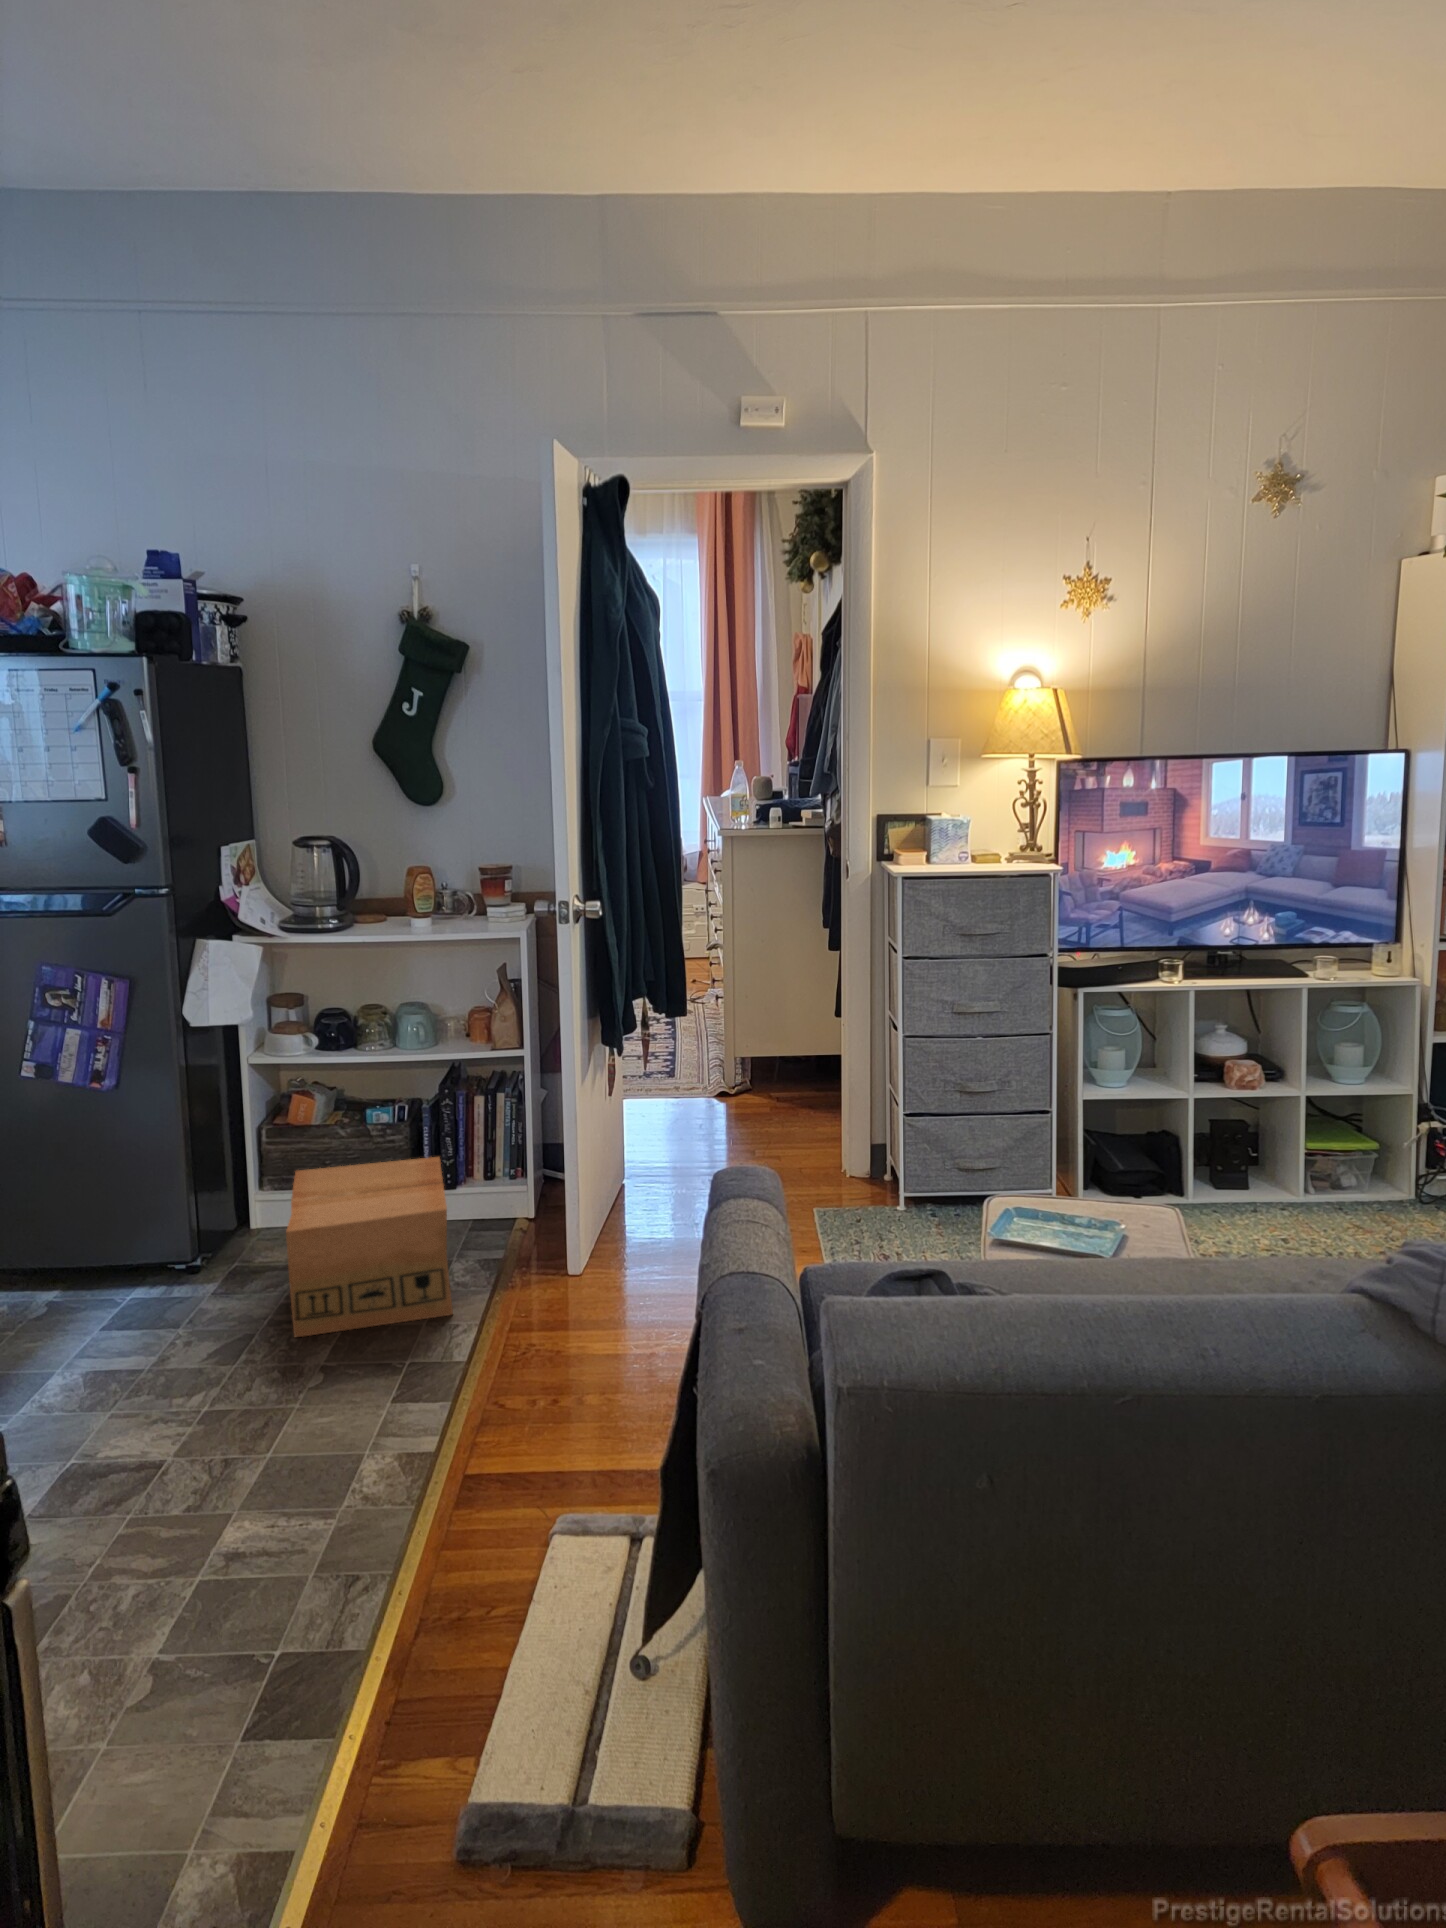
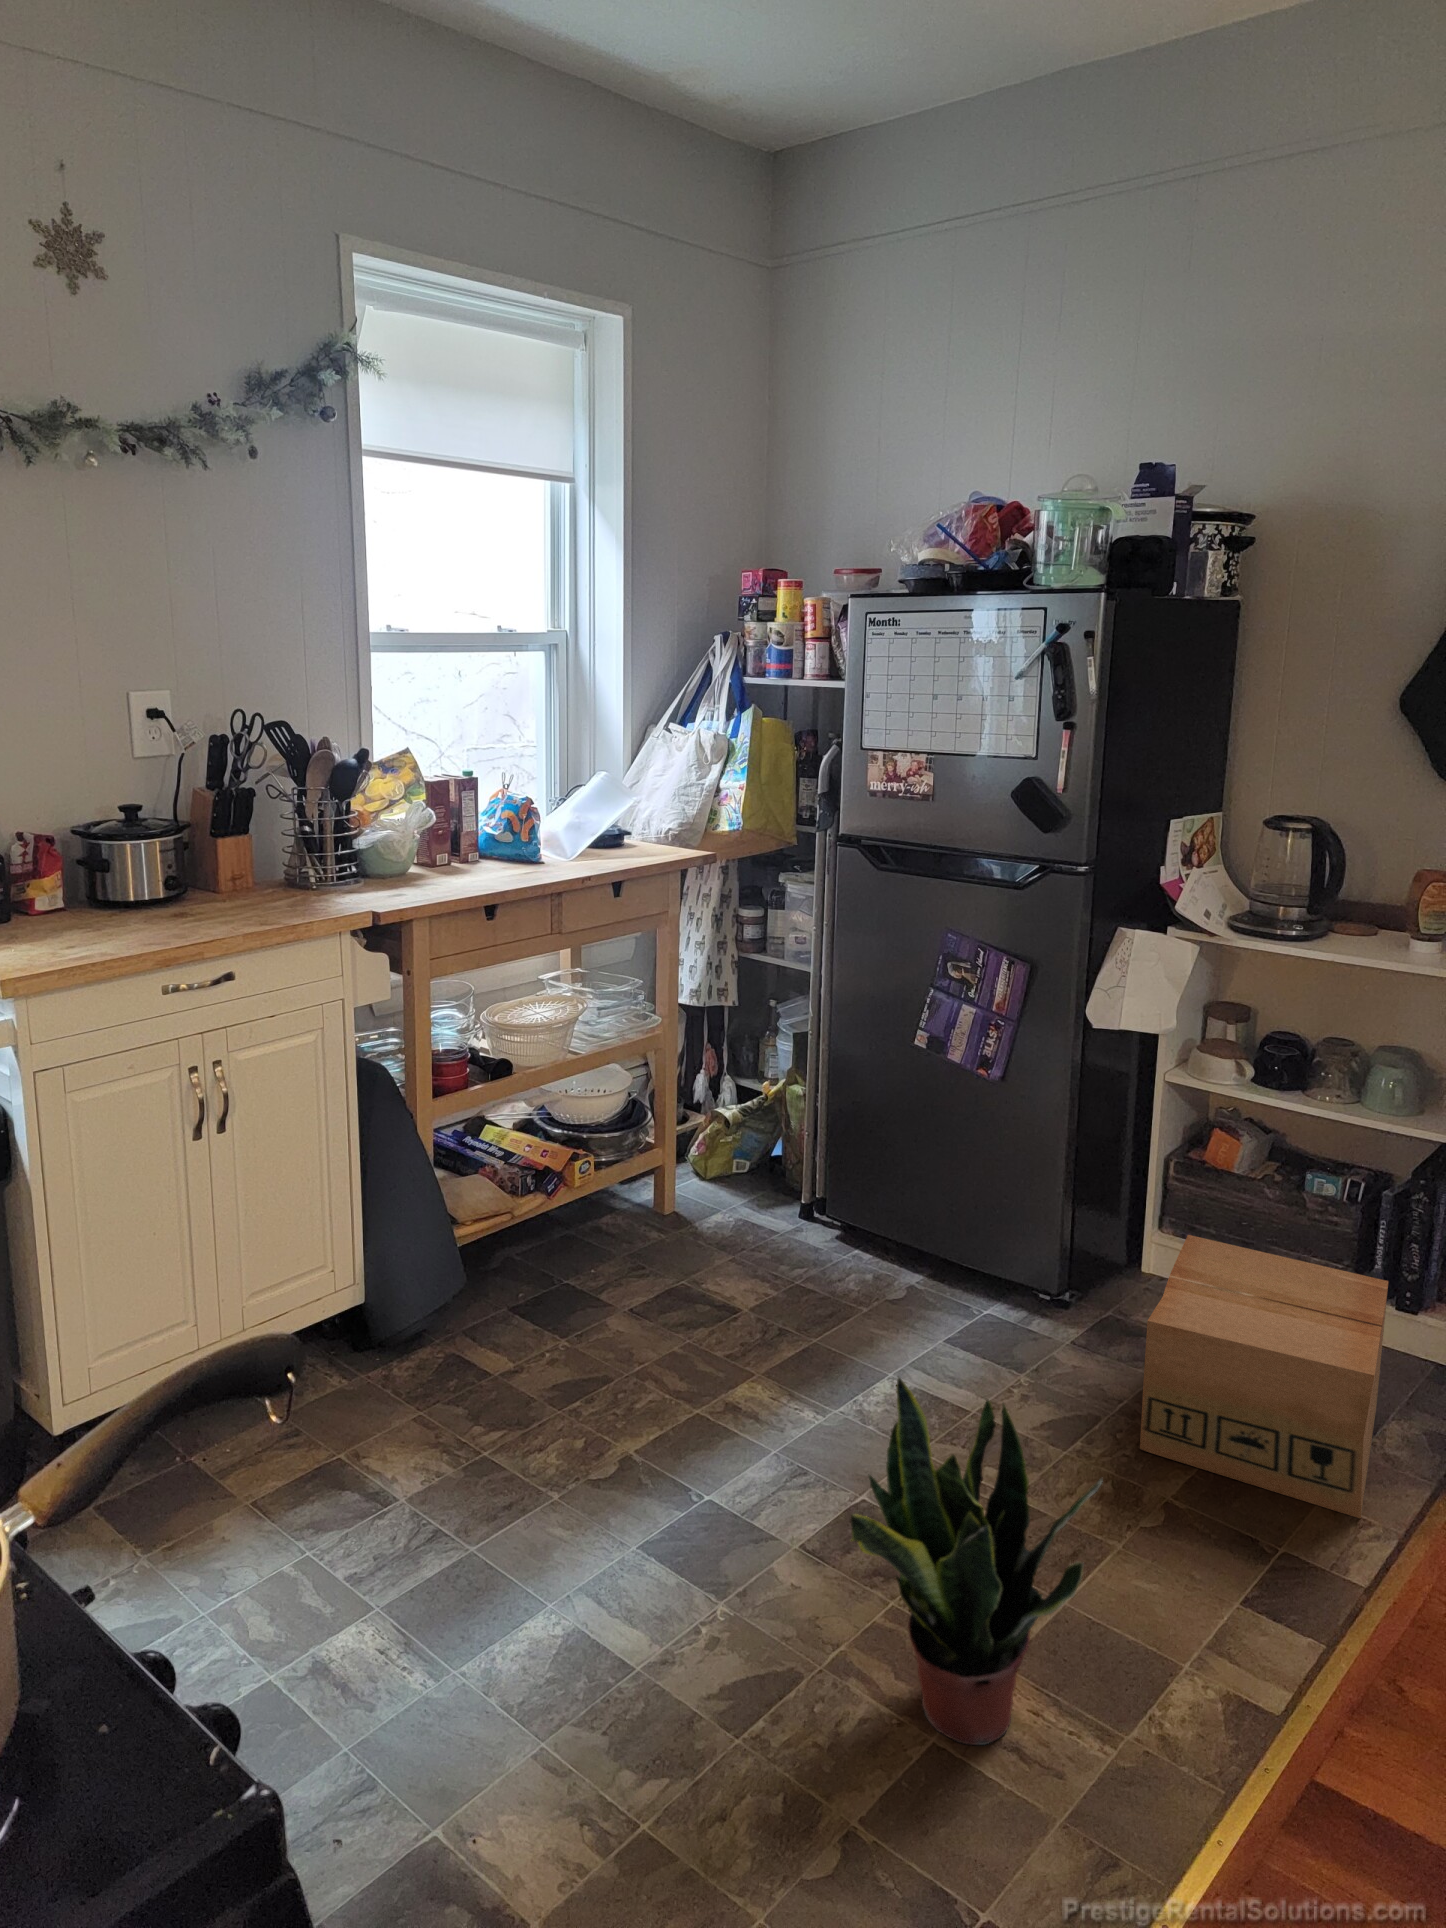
potted plant: none [119,1293,303,1562] -> present [851,1377,1103,1745]

